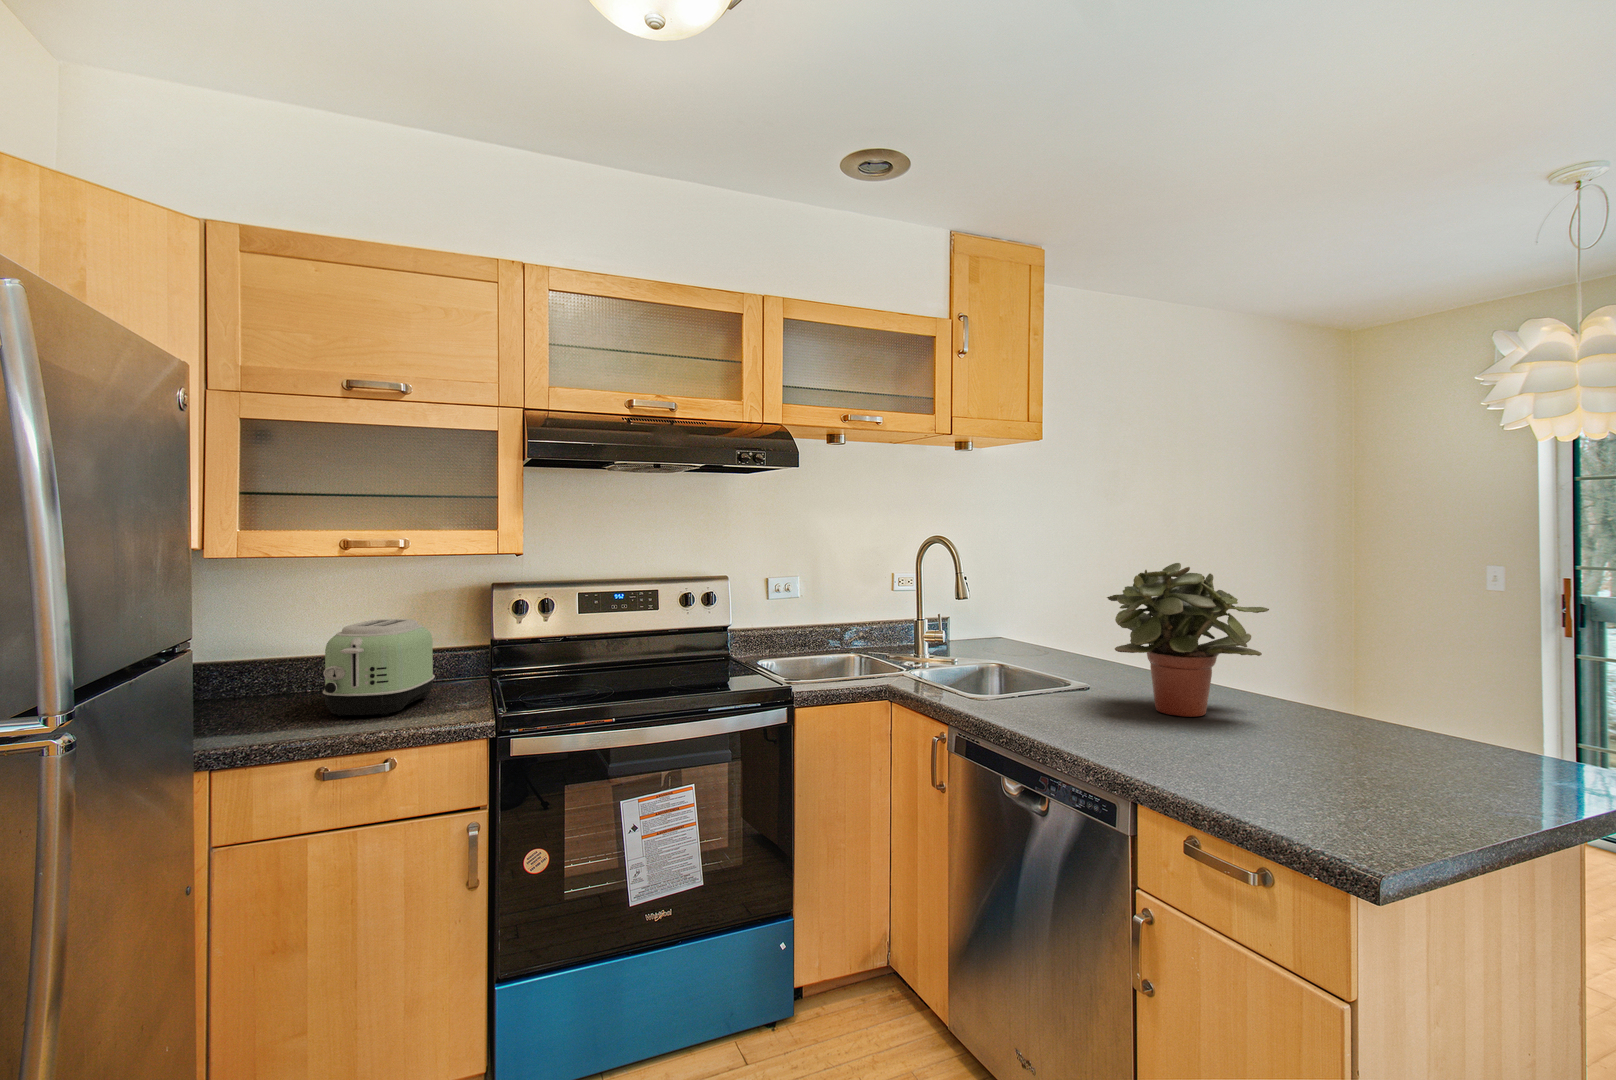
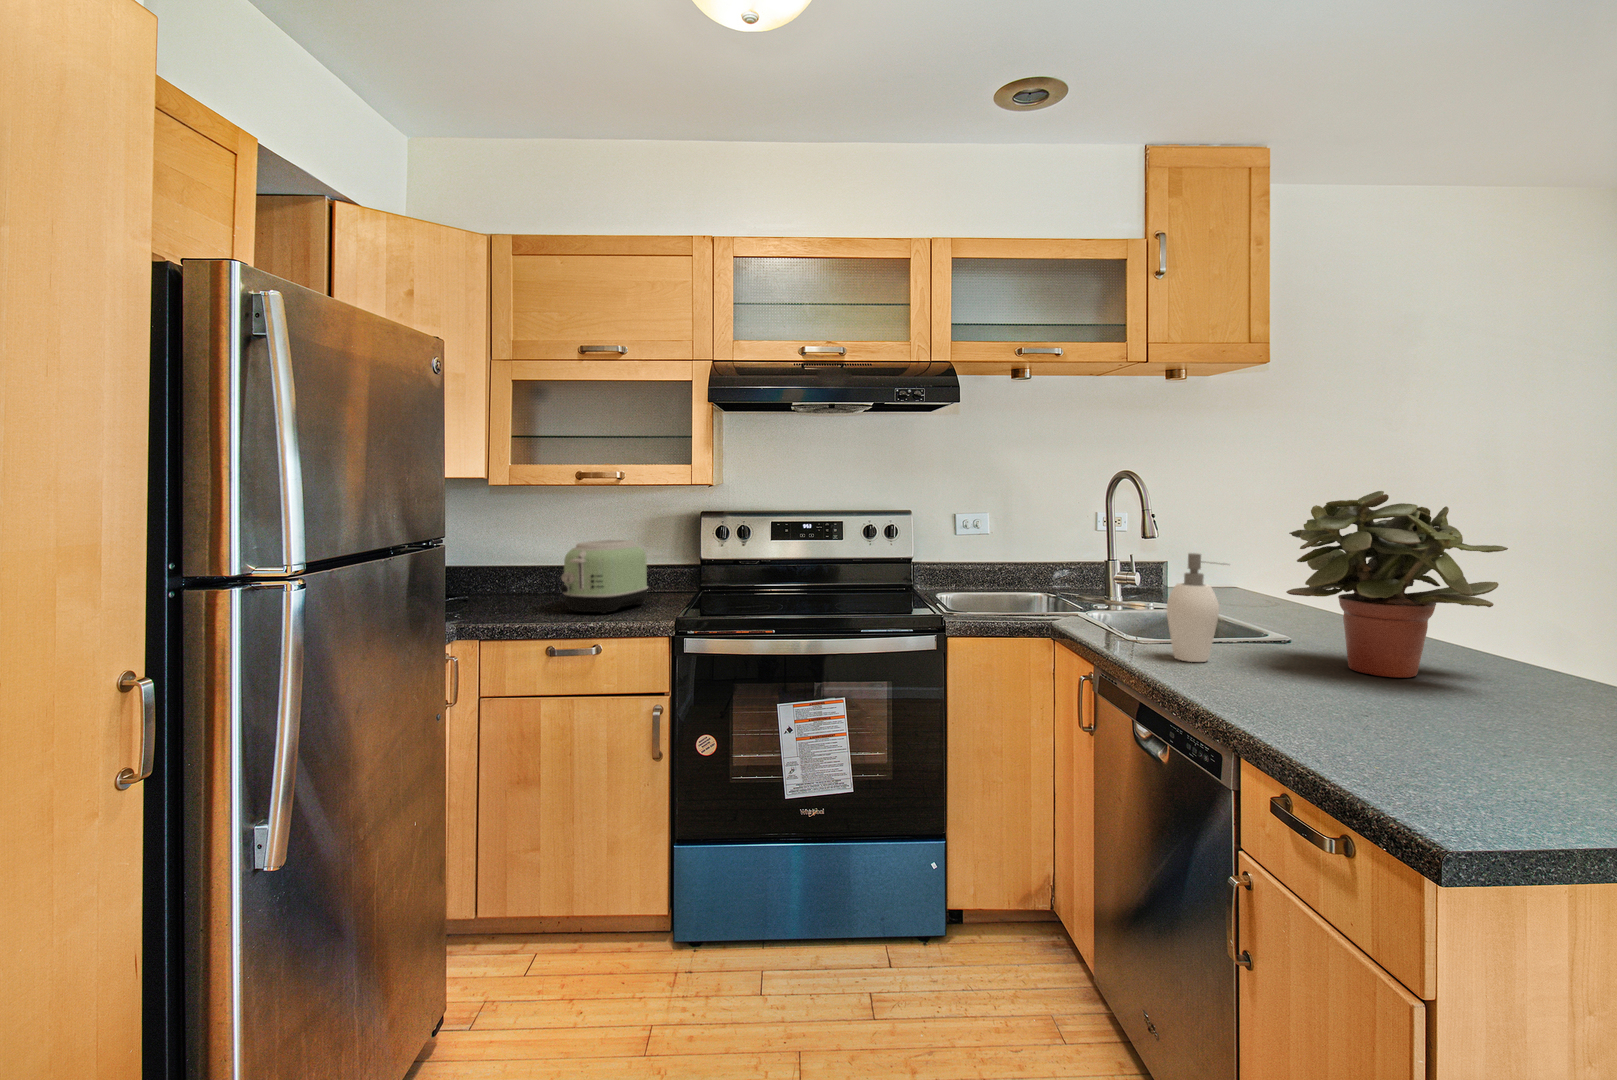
soap dispenser: none [1020,618,1076,717] -> present [1167,553,1219,662]

